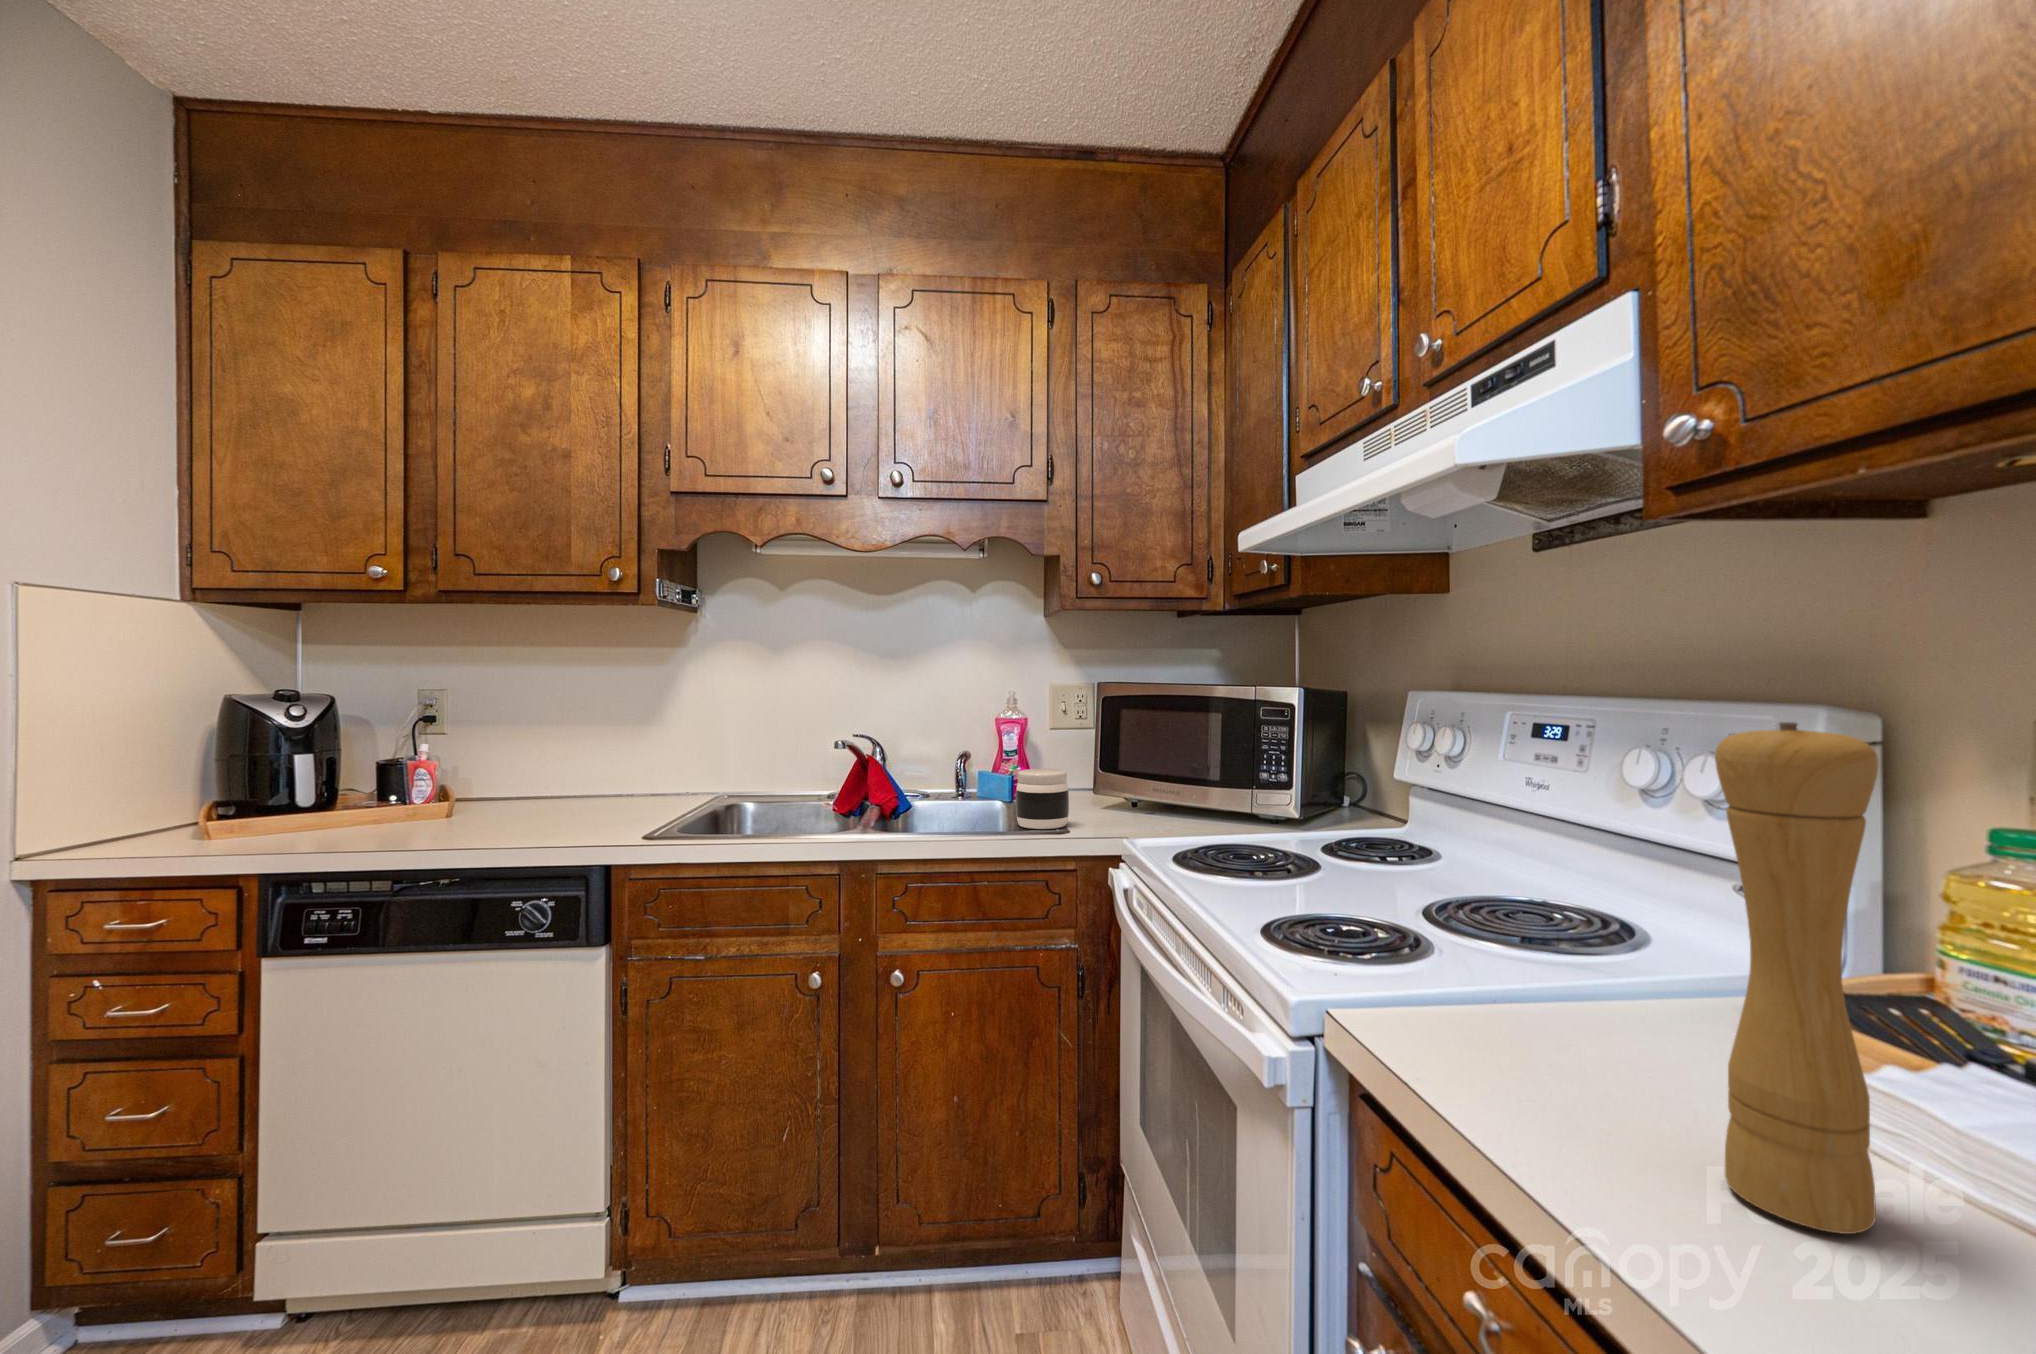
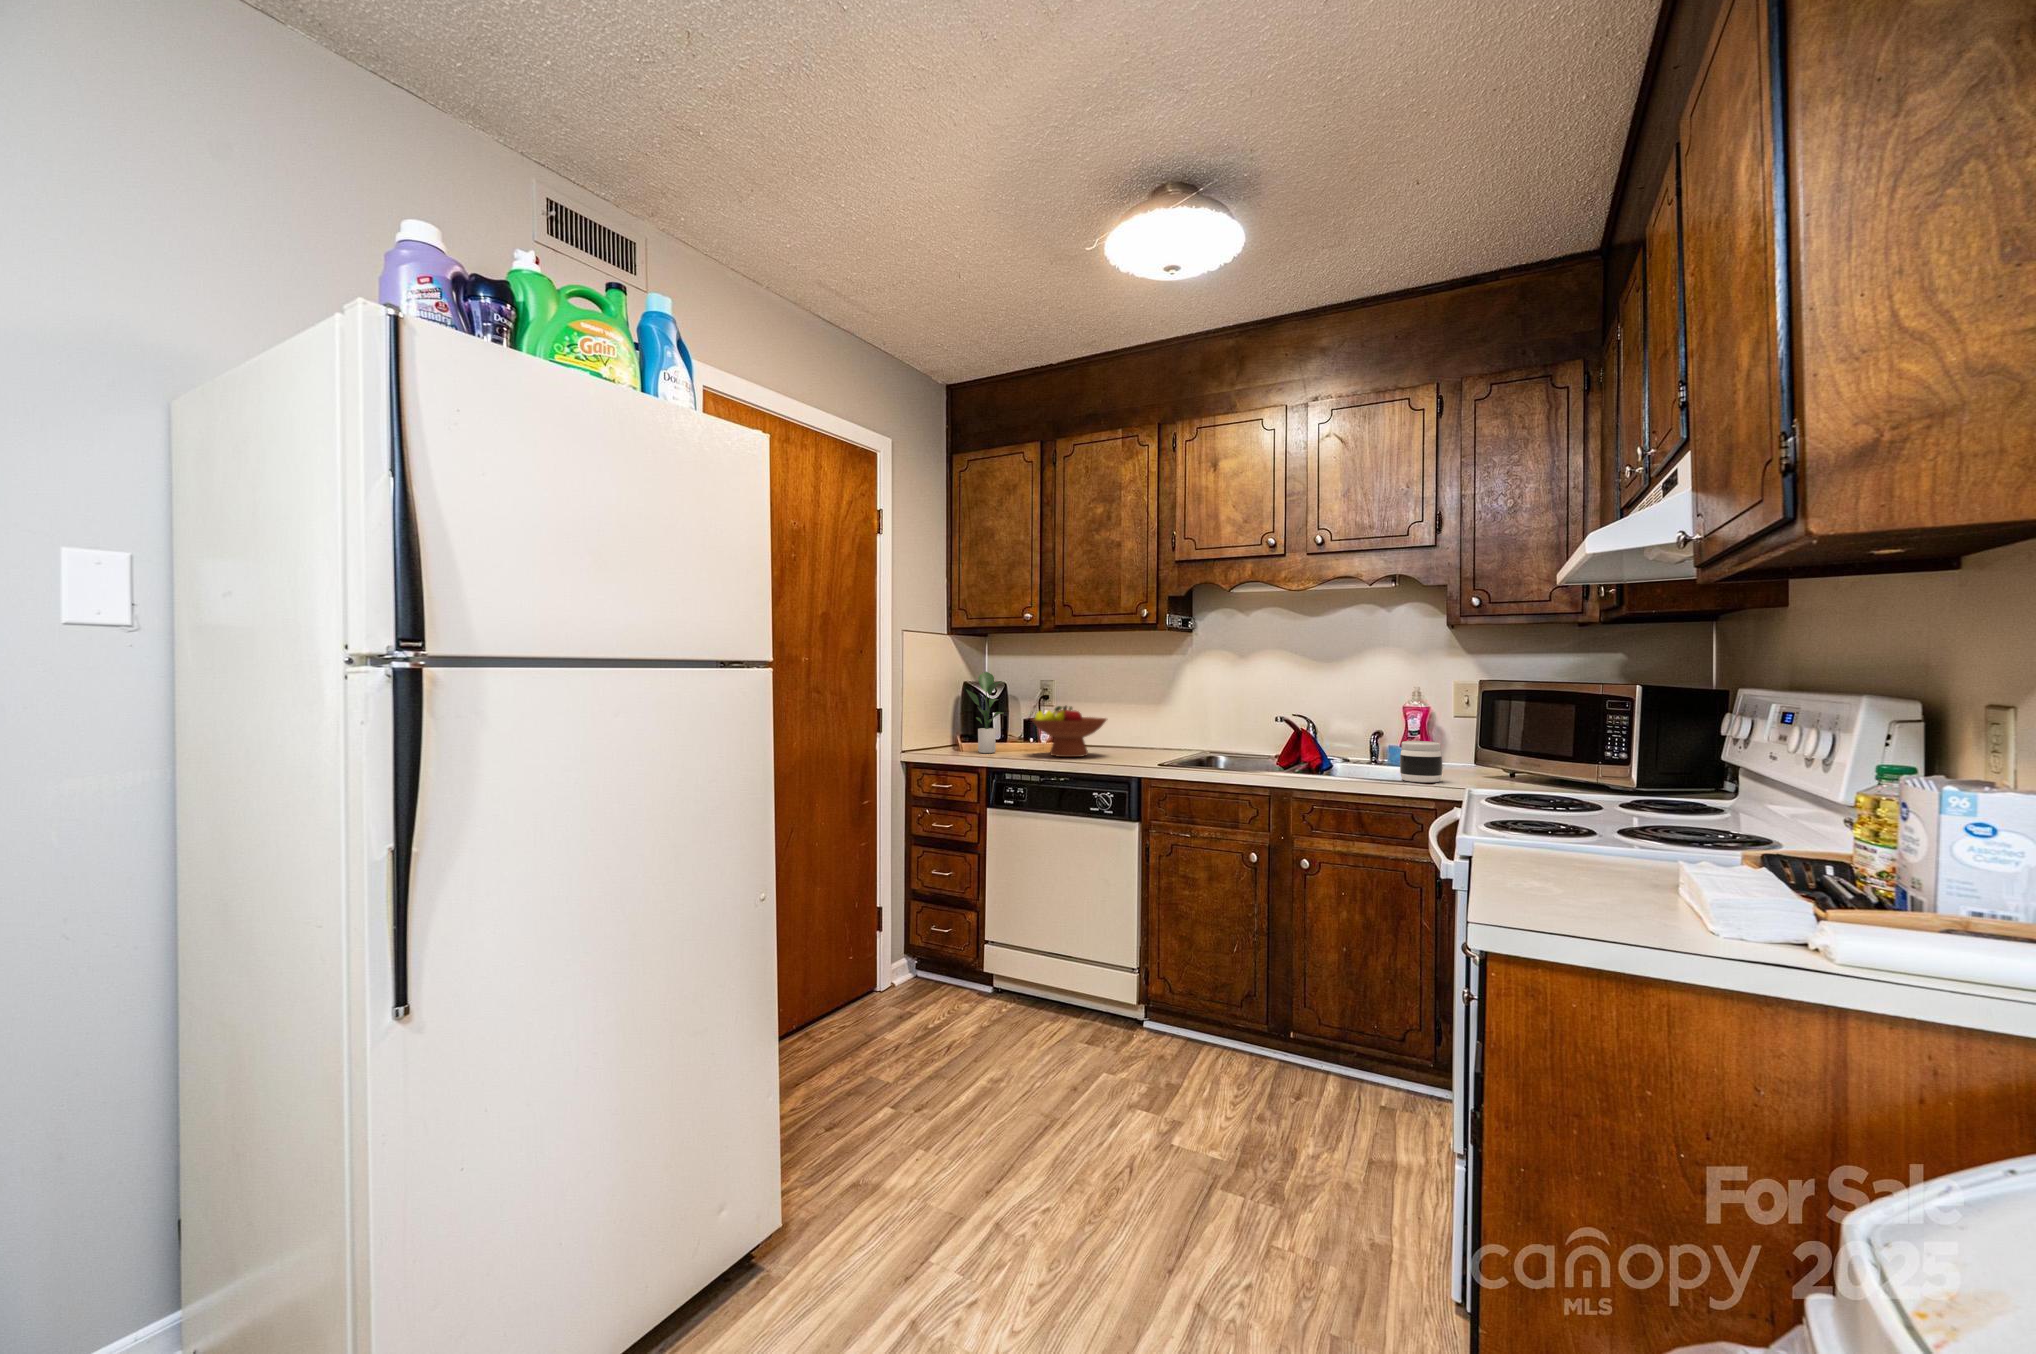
potted plant: none [220,674,324,836] -> present [966,672,1003,753]
pepper mill: present [1715,722,1878,1234] -> none [1560,692,1625,902]
fruit bowl: none [380,736,546,830] -> present [1032,706,1107,757]

